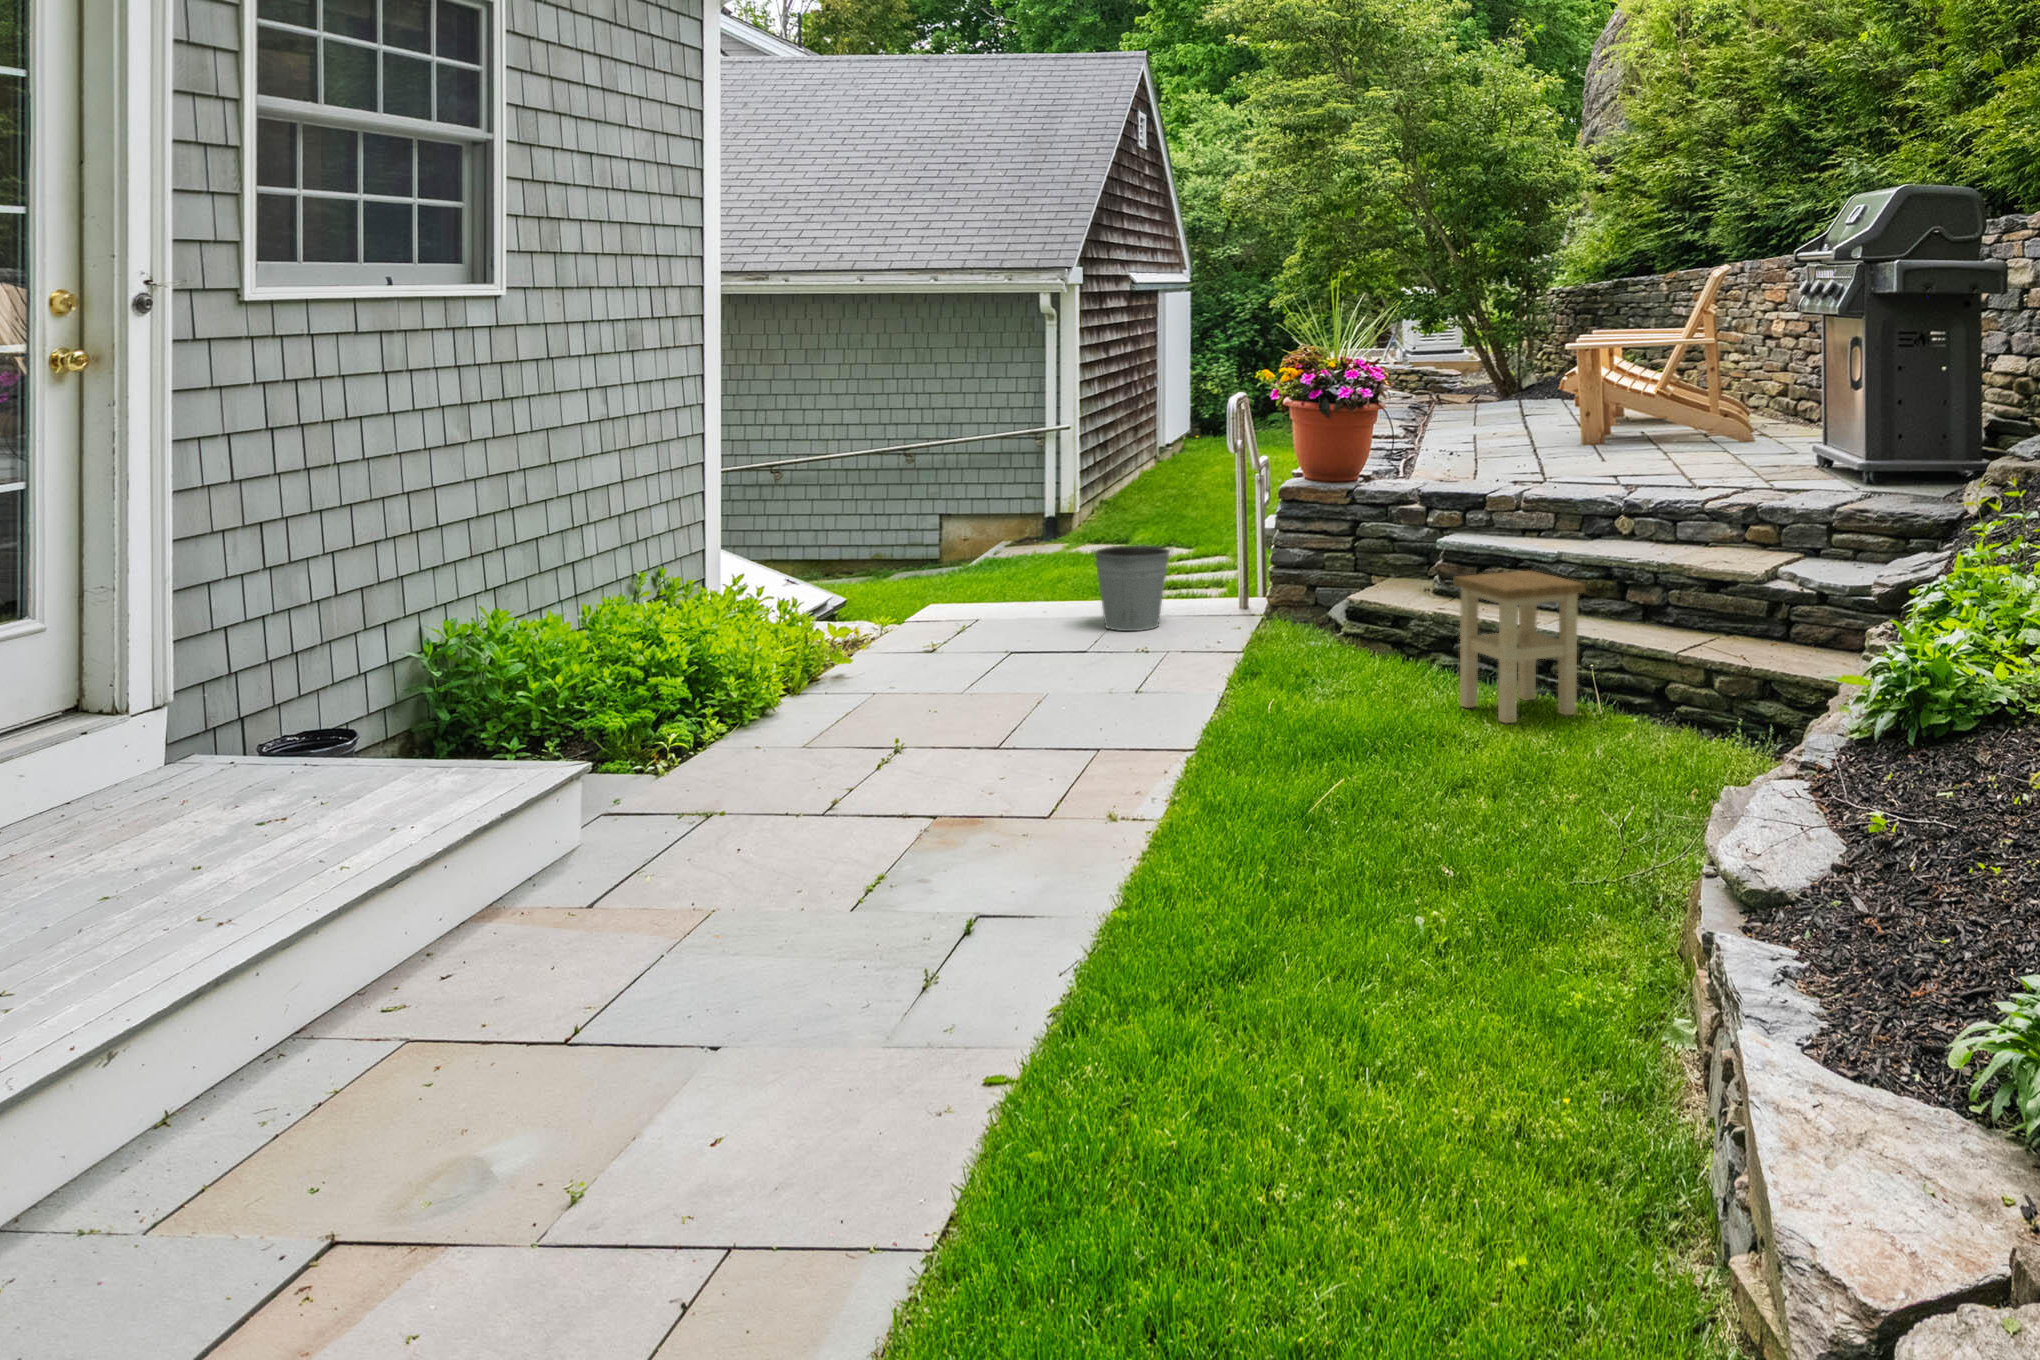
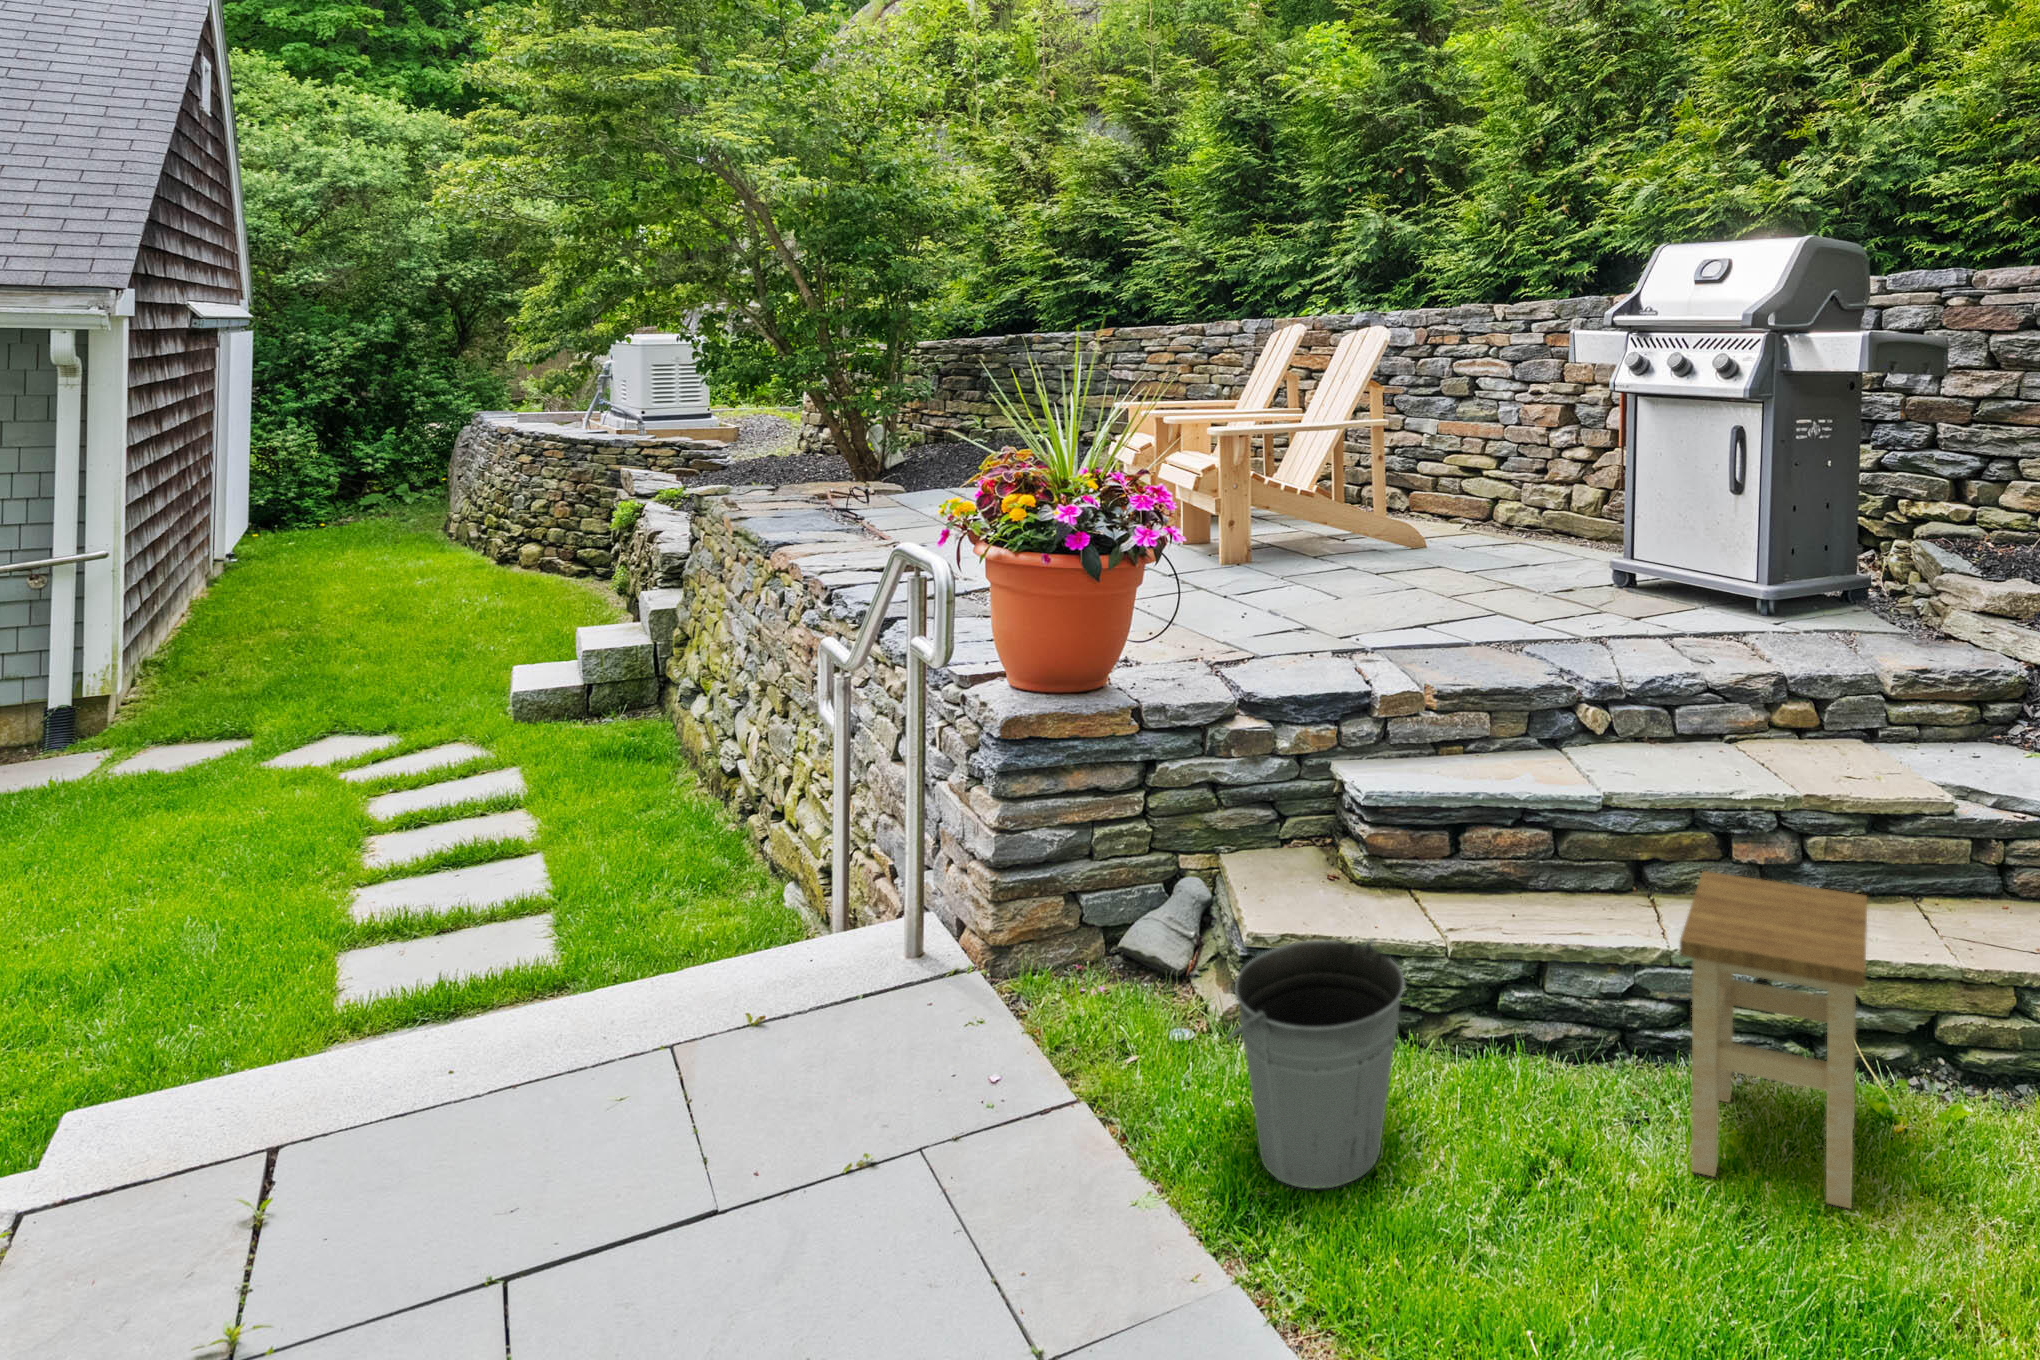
bucket: present [1091,545,1171,631] -> present [1228,939,1405,1189]

